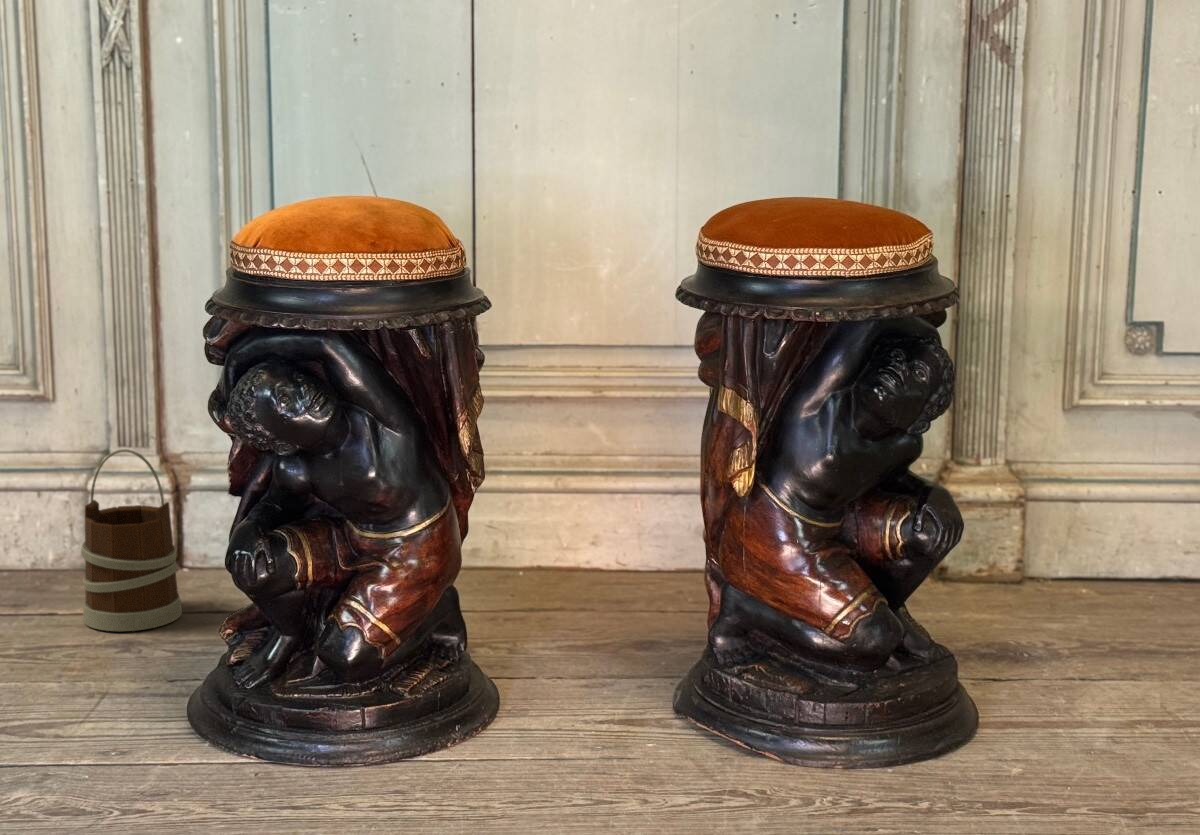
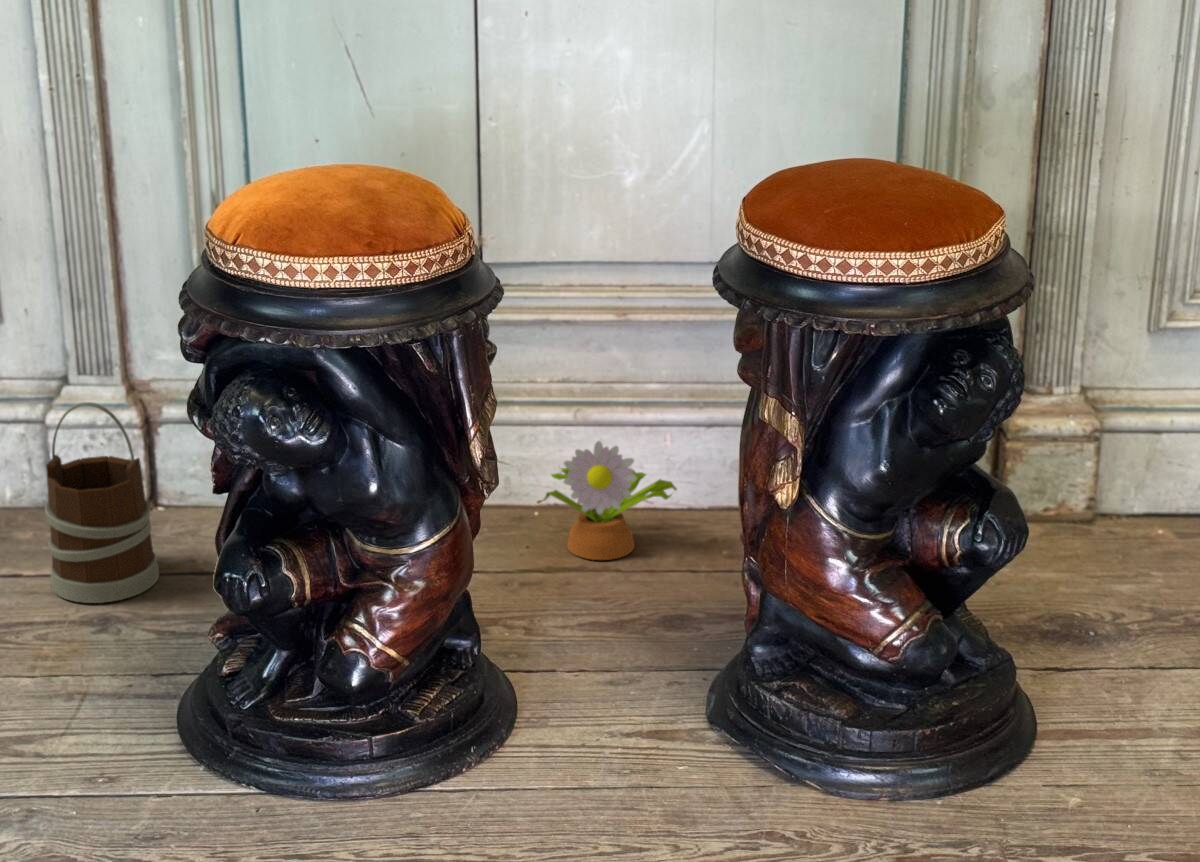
decorative plant: none [522,491,648,604] -> present [537,441,677,560]

